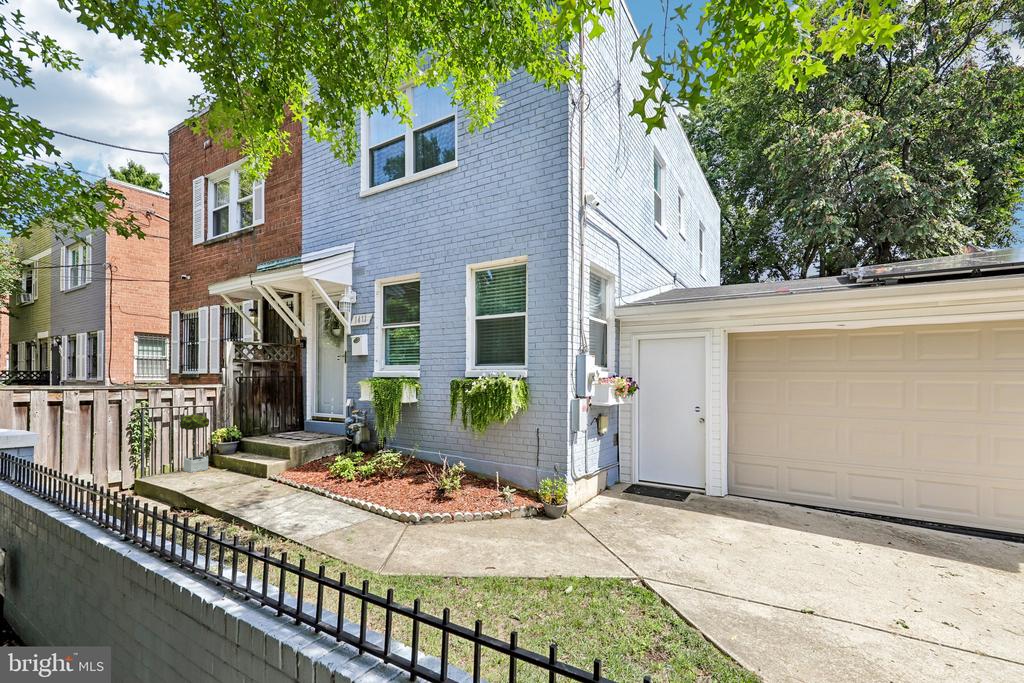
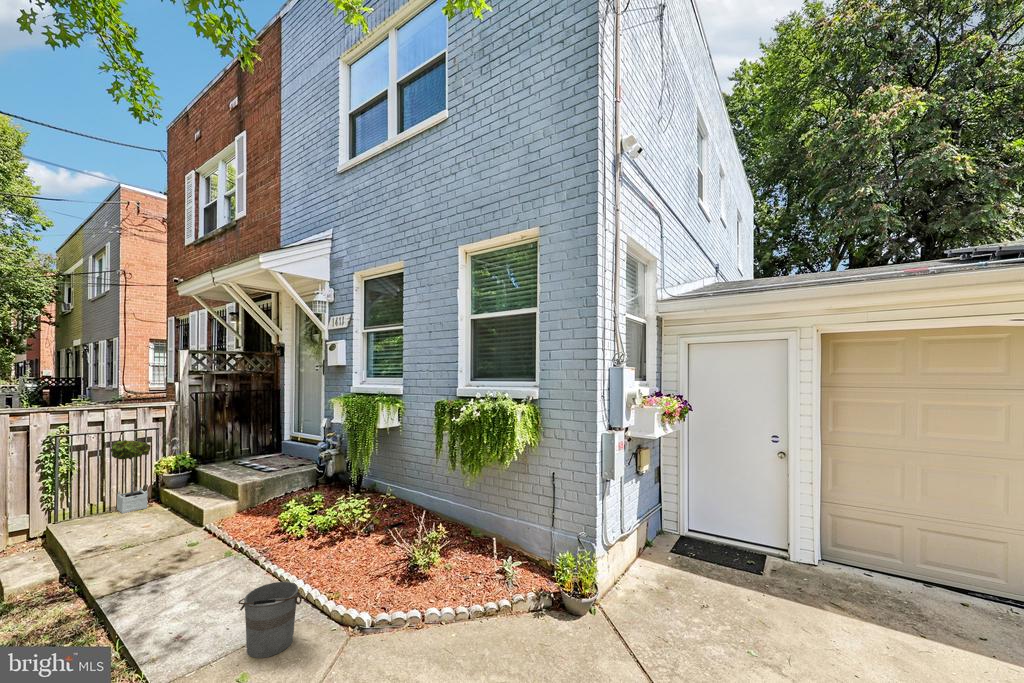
bucket: none [343,492,379,533] -> present [238,582,302,658]

